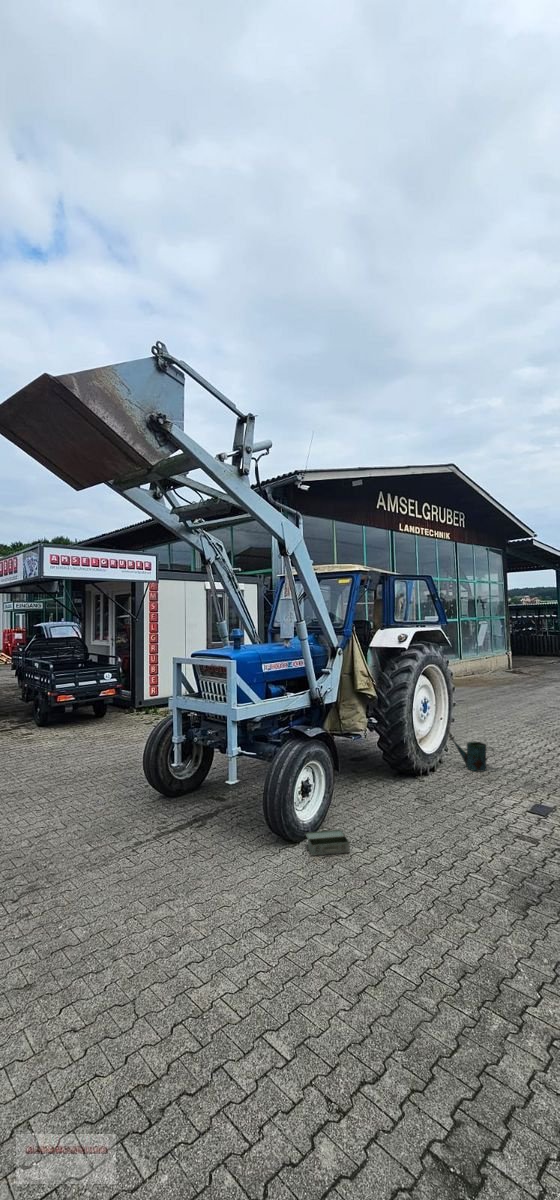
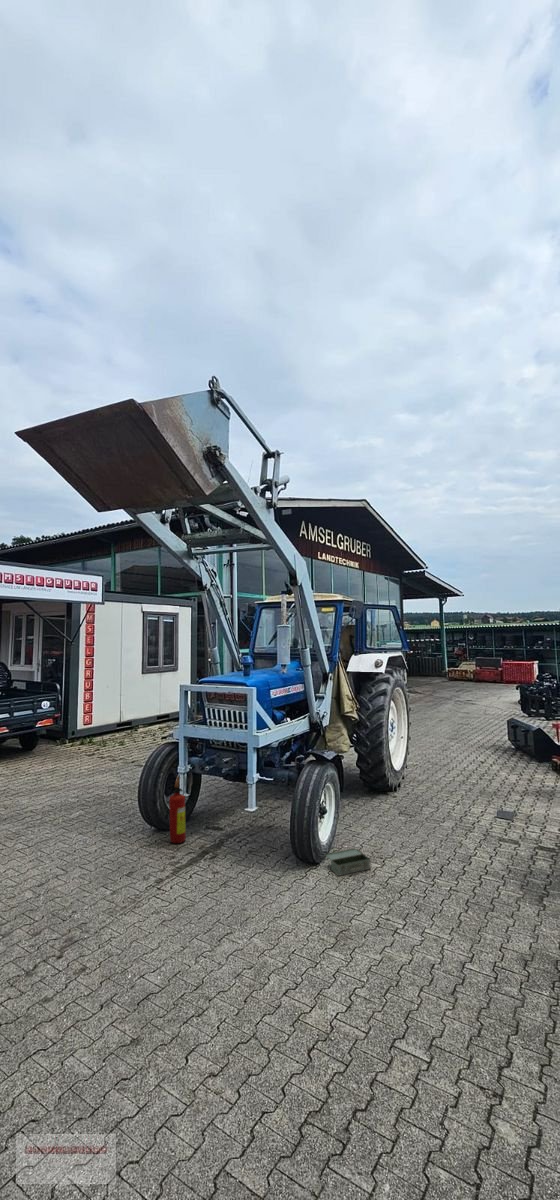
watering can: present [450,736,487,771] -> none [409,753,450,785]
fire extinguisher: none [171,743,187,808] -> present [169,775,186,843]

